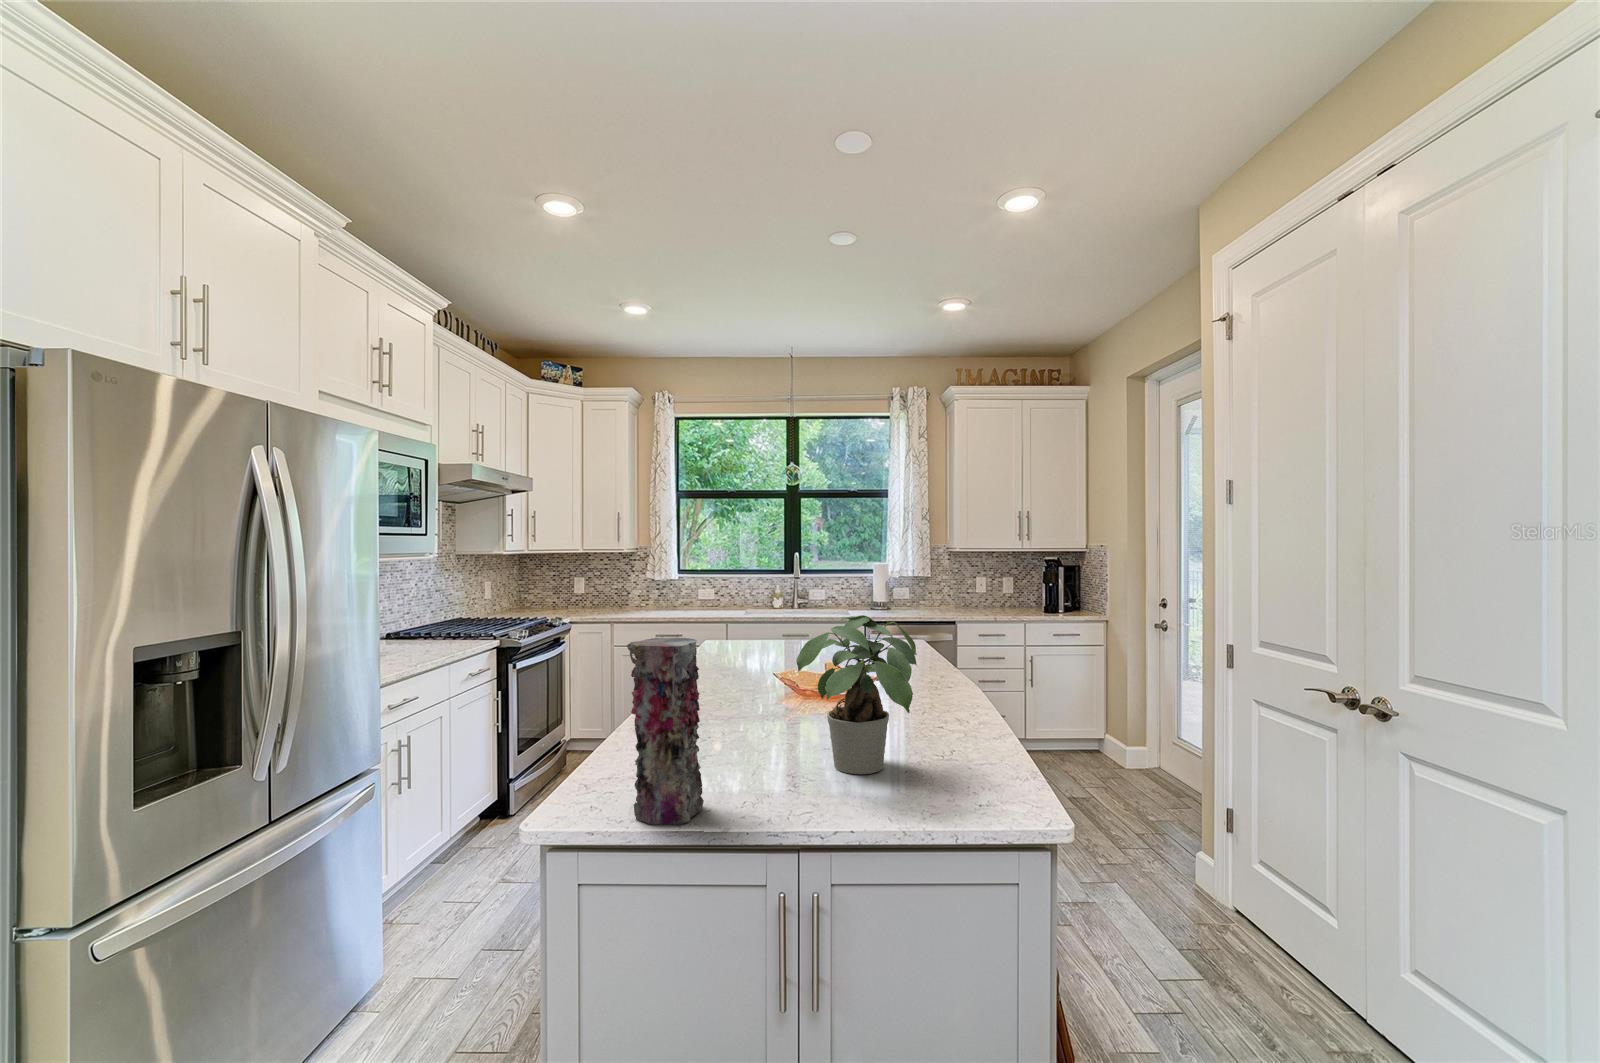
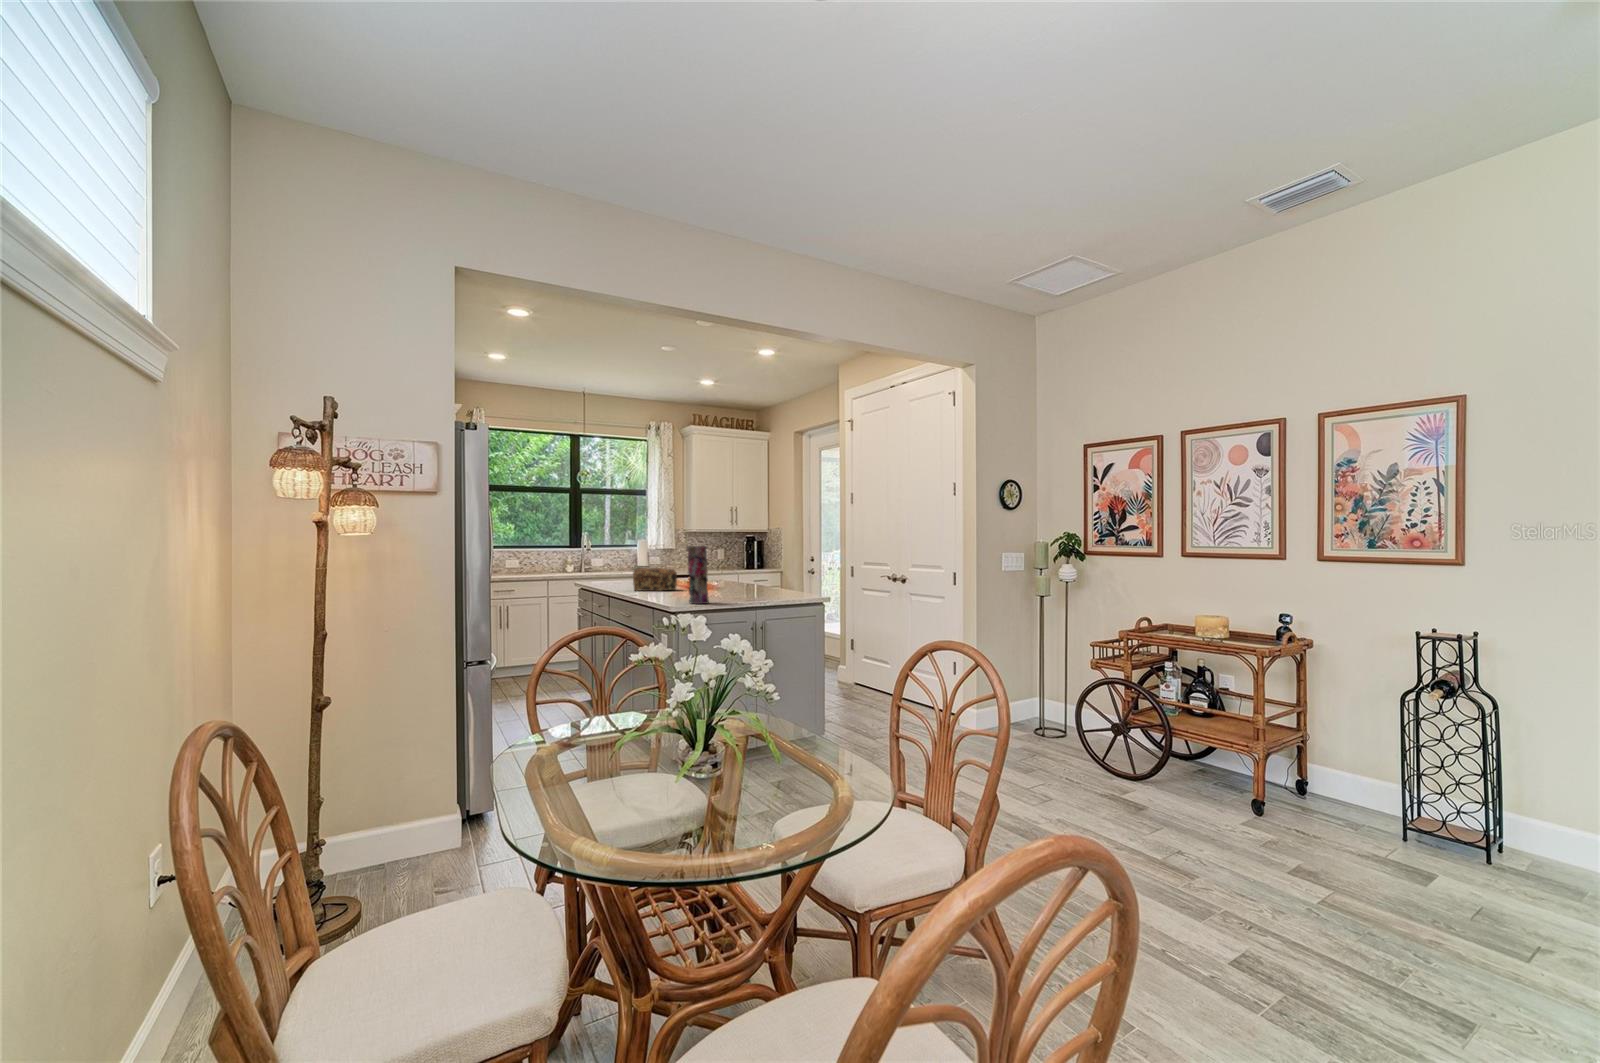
potted plant: present [796,615,917,774] -> none [722,542,768,598]
bread loaf: none [701,644,798,698] -> present [633,568,677,591]

